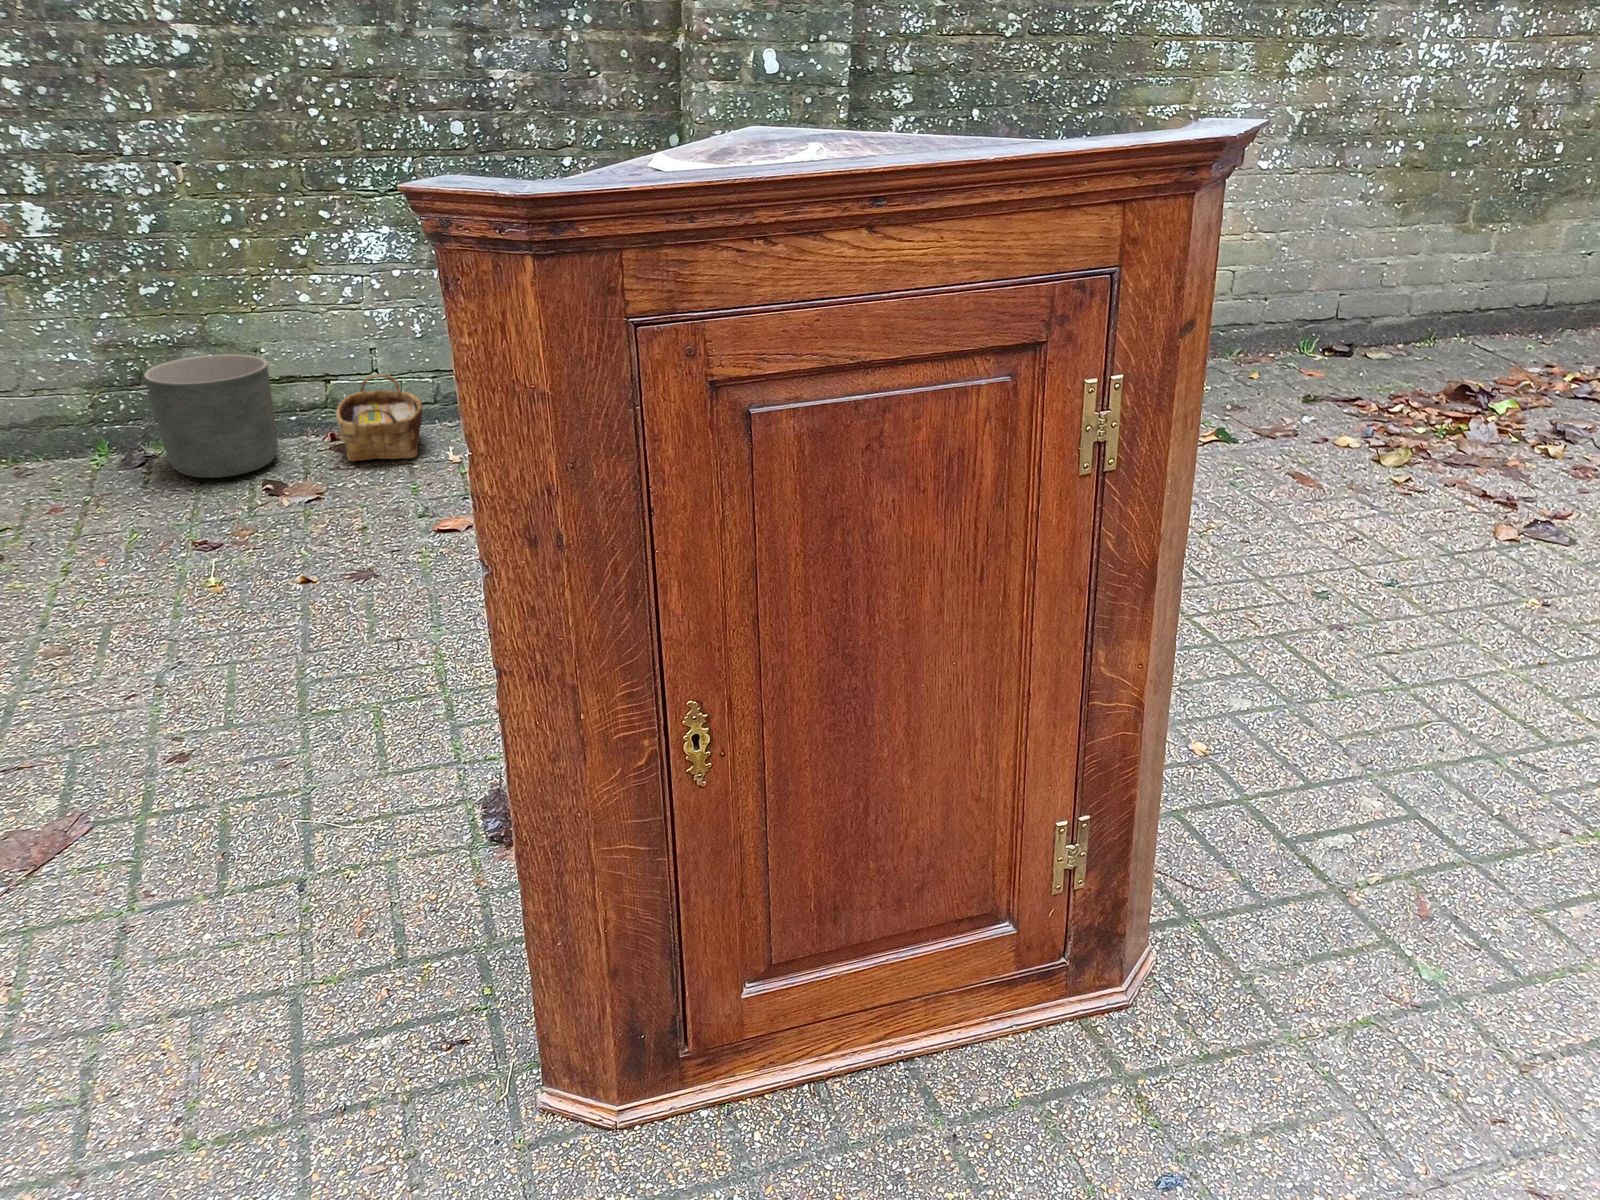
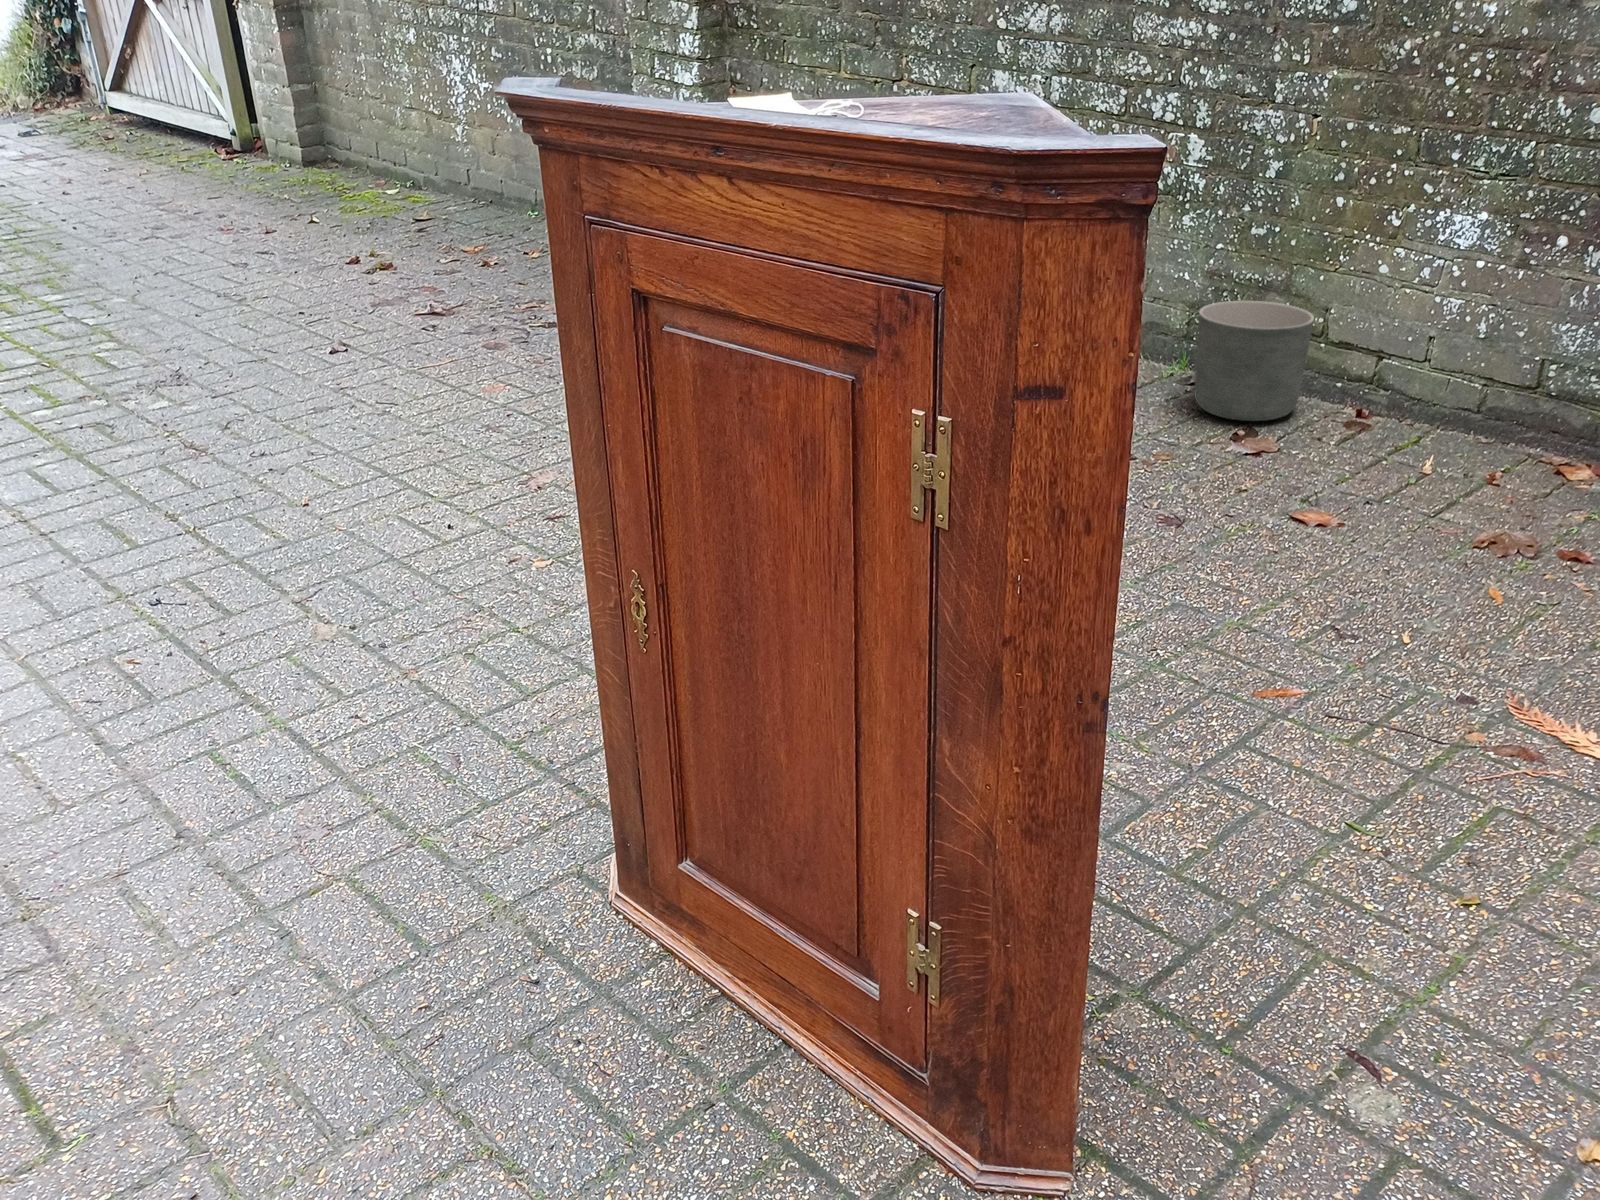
woven basket: present [336,374,422,461] -> none [1334,367,1445,462]

